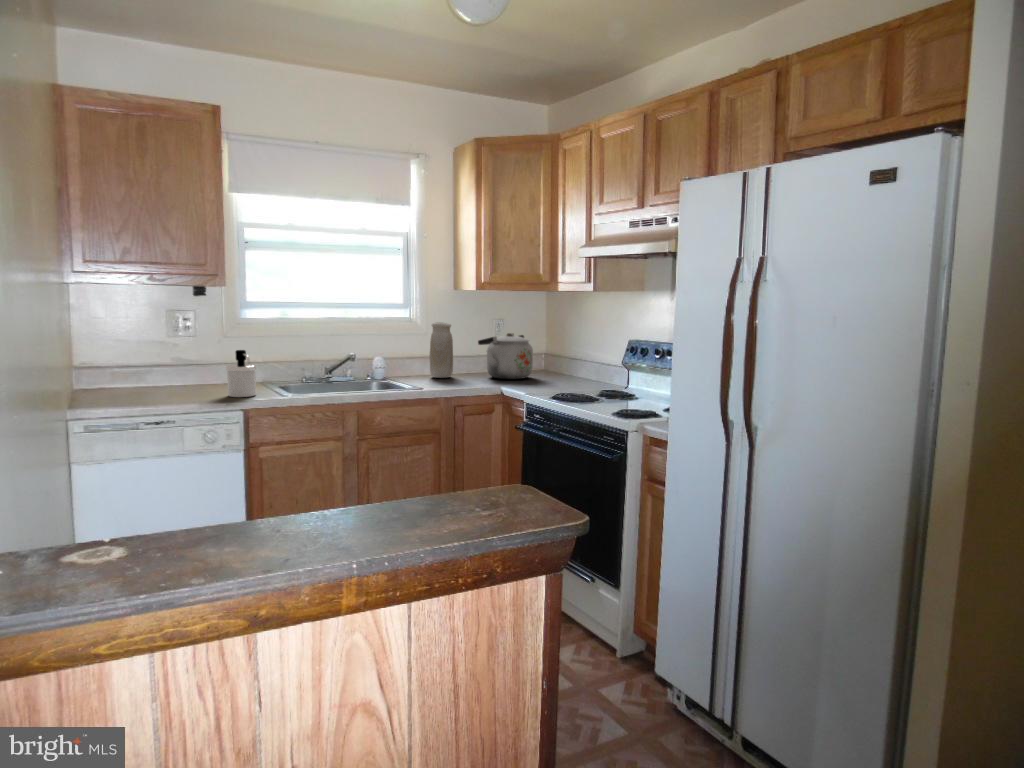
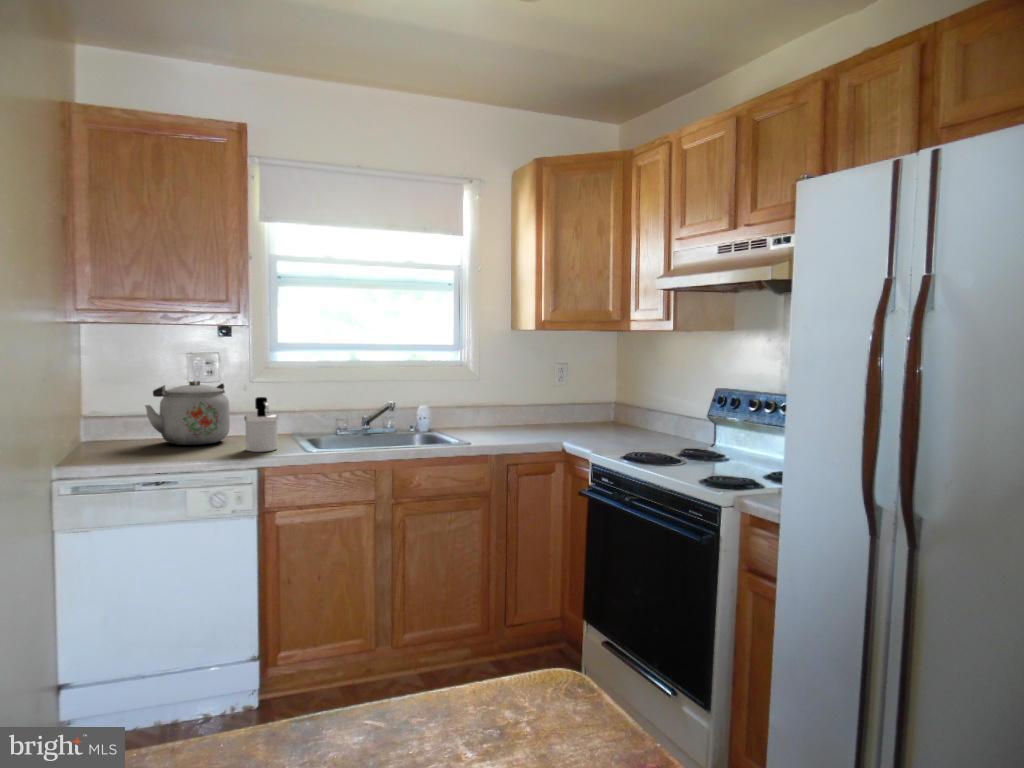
vase: present [430,322,453,378] -> none [481,367,508,430]
kettle: present [478,333,533,379] -> present [145,380,230,445]

